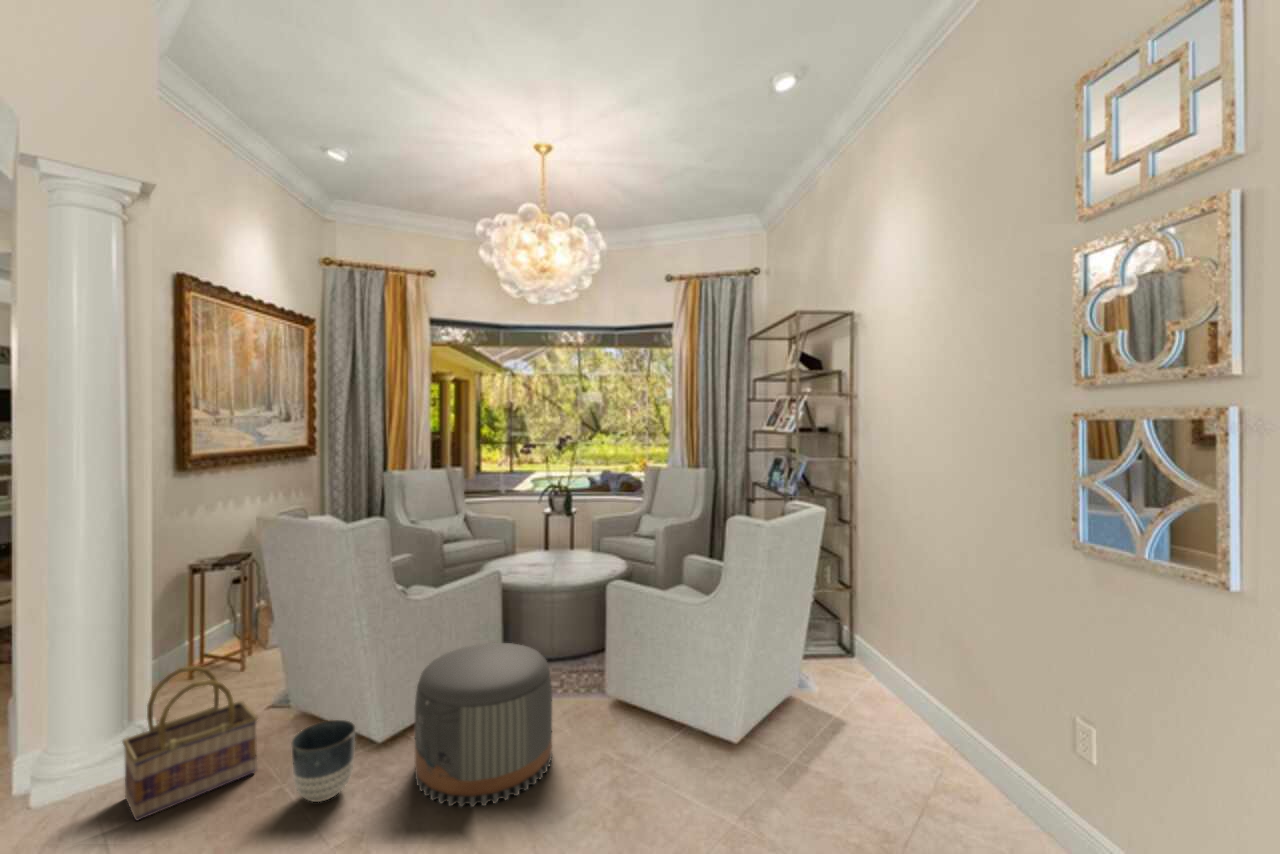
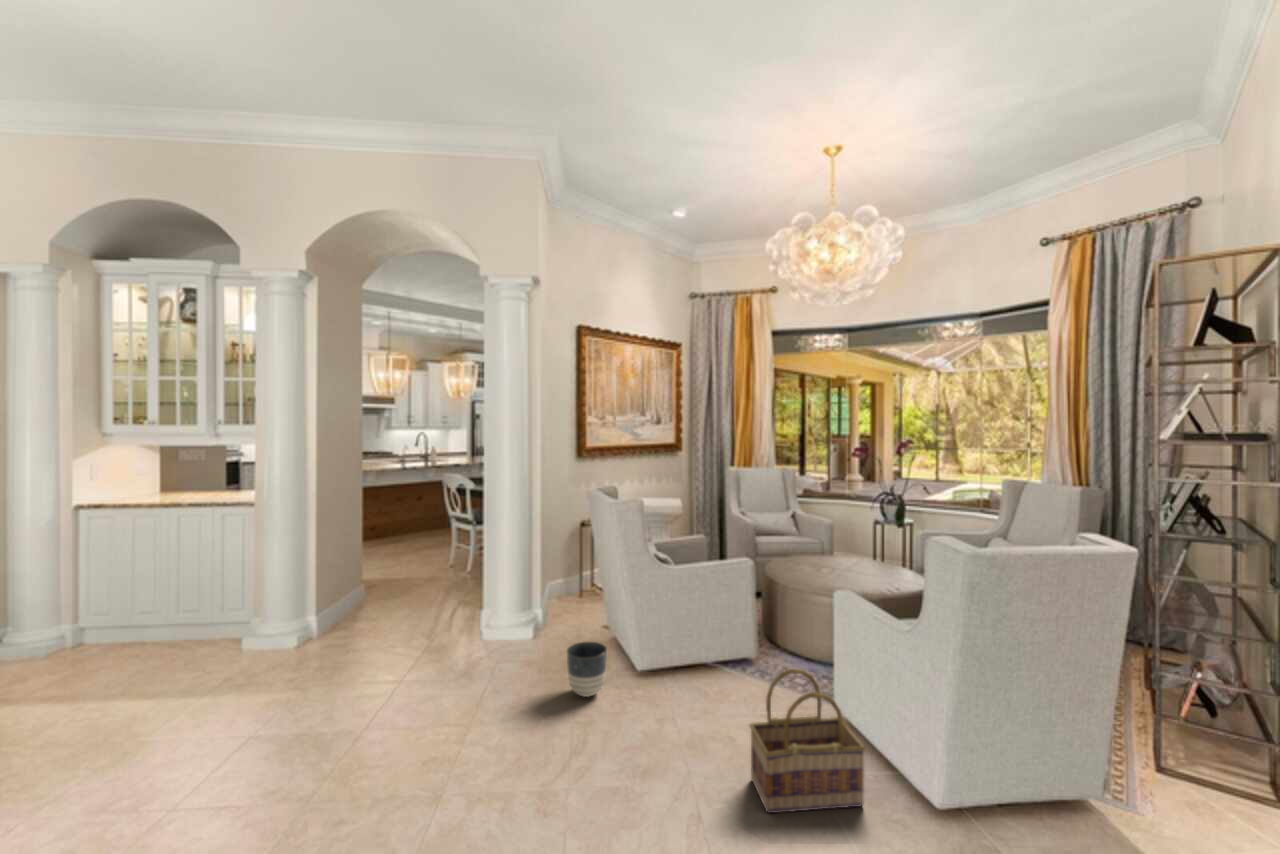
pouf: present [415,643,552,807] -> none [638,616,752,751]
basket: present [123,666,258,820] -> present [749,669,865,813]

